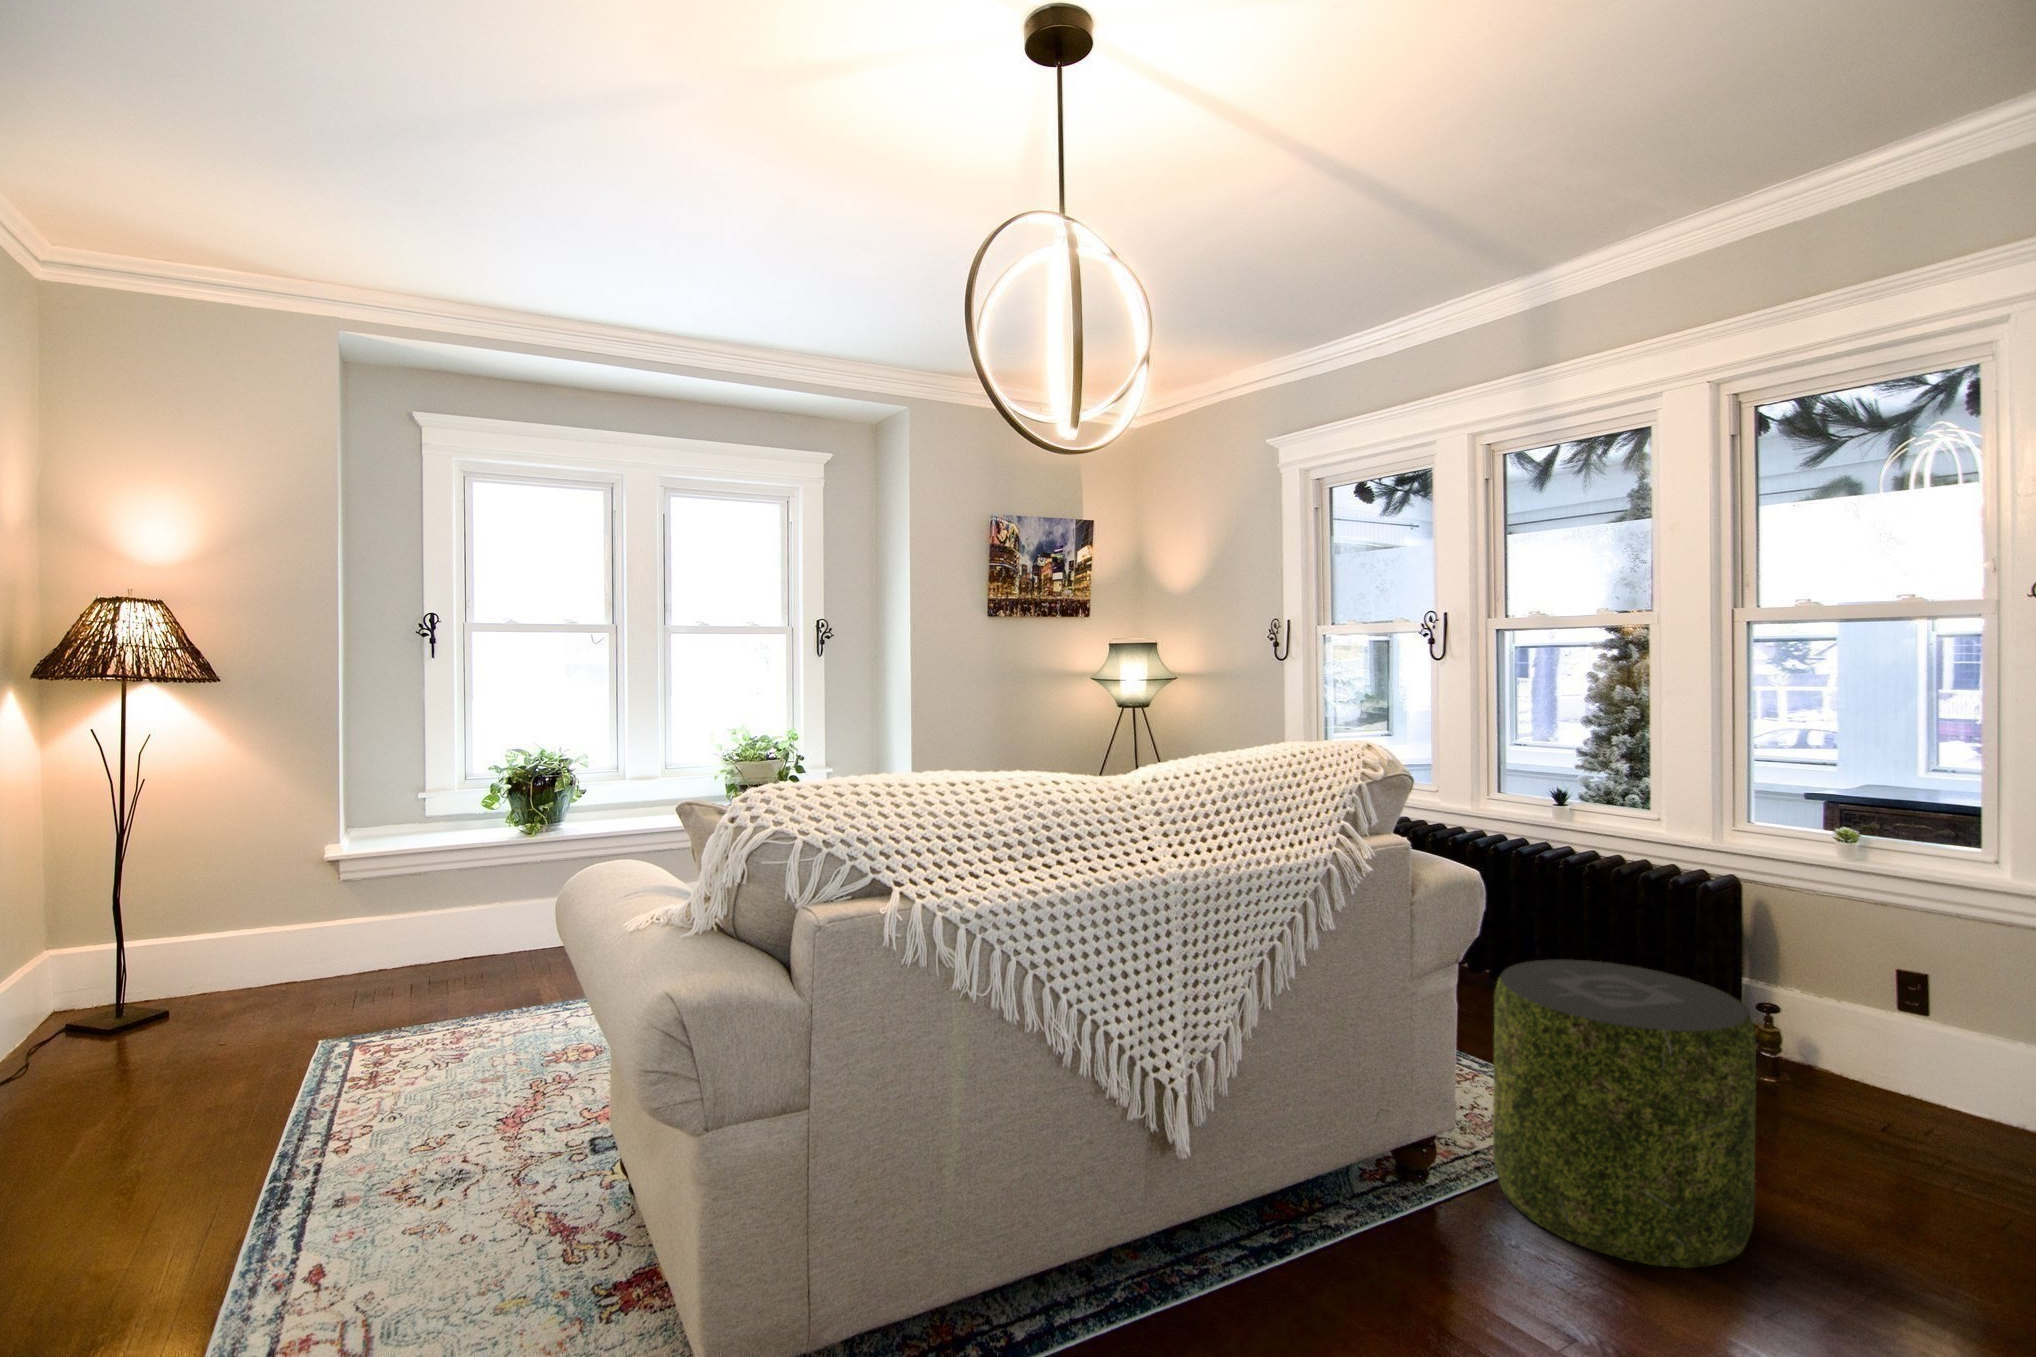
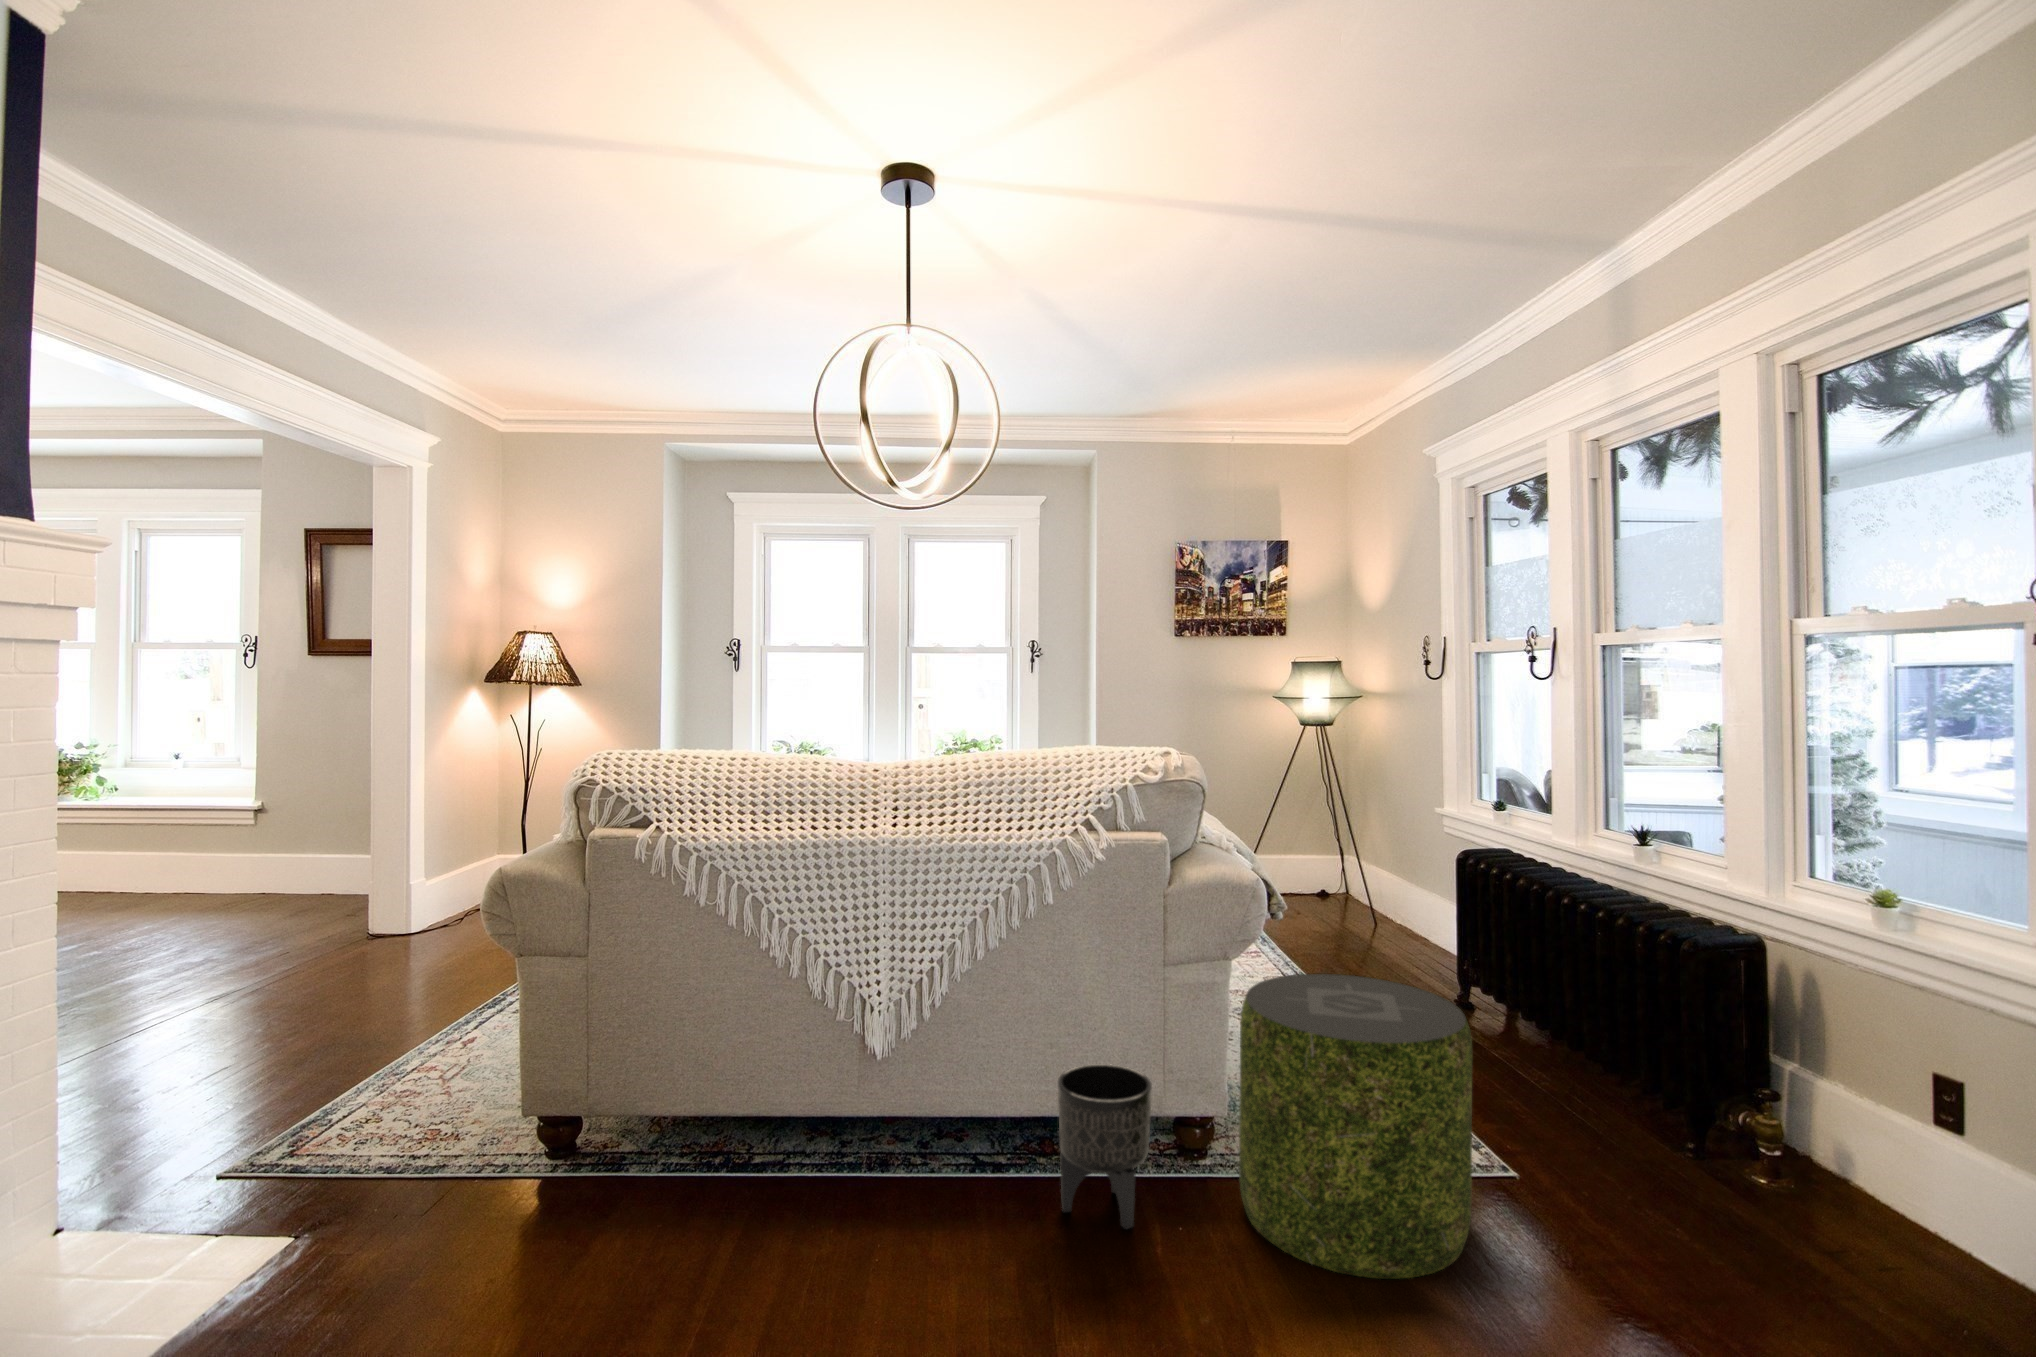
planter: none [1376,1100,1492,1285] -> present [1058,1064,1152,1229]

